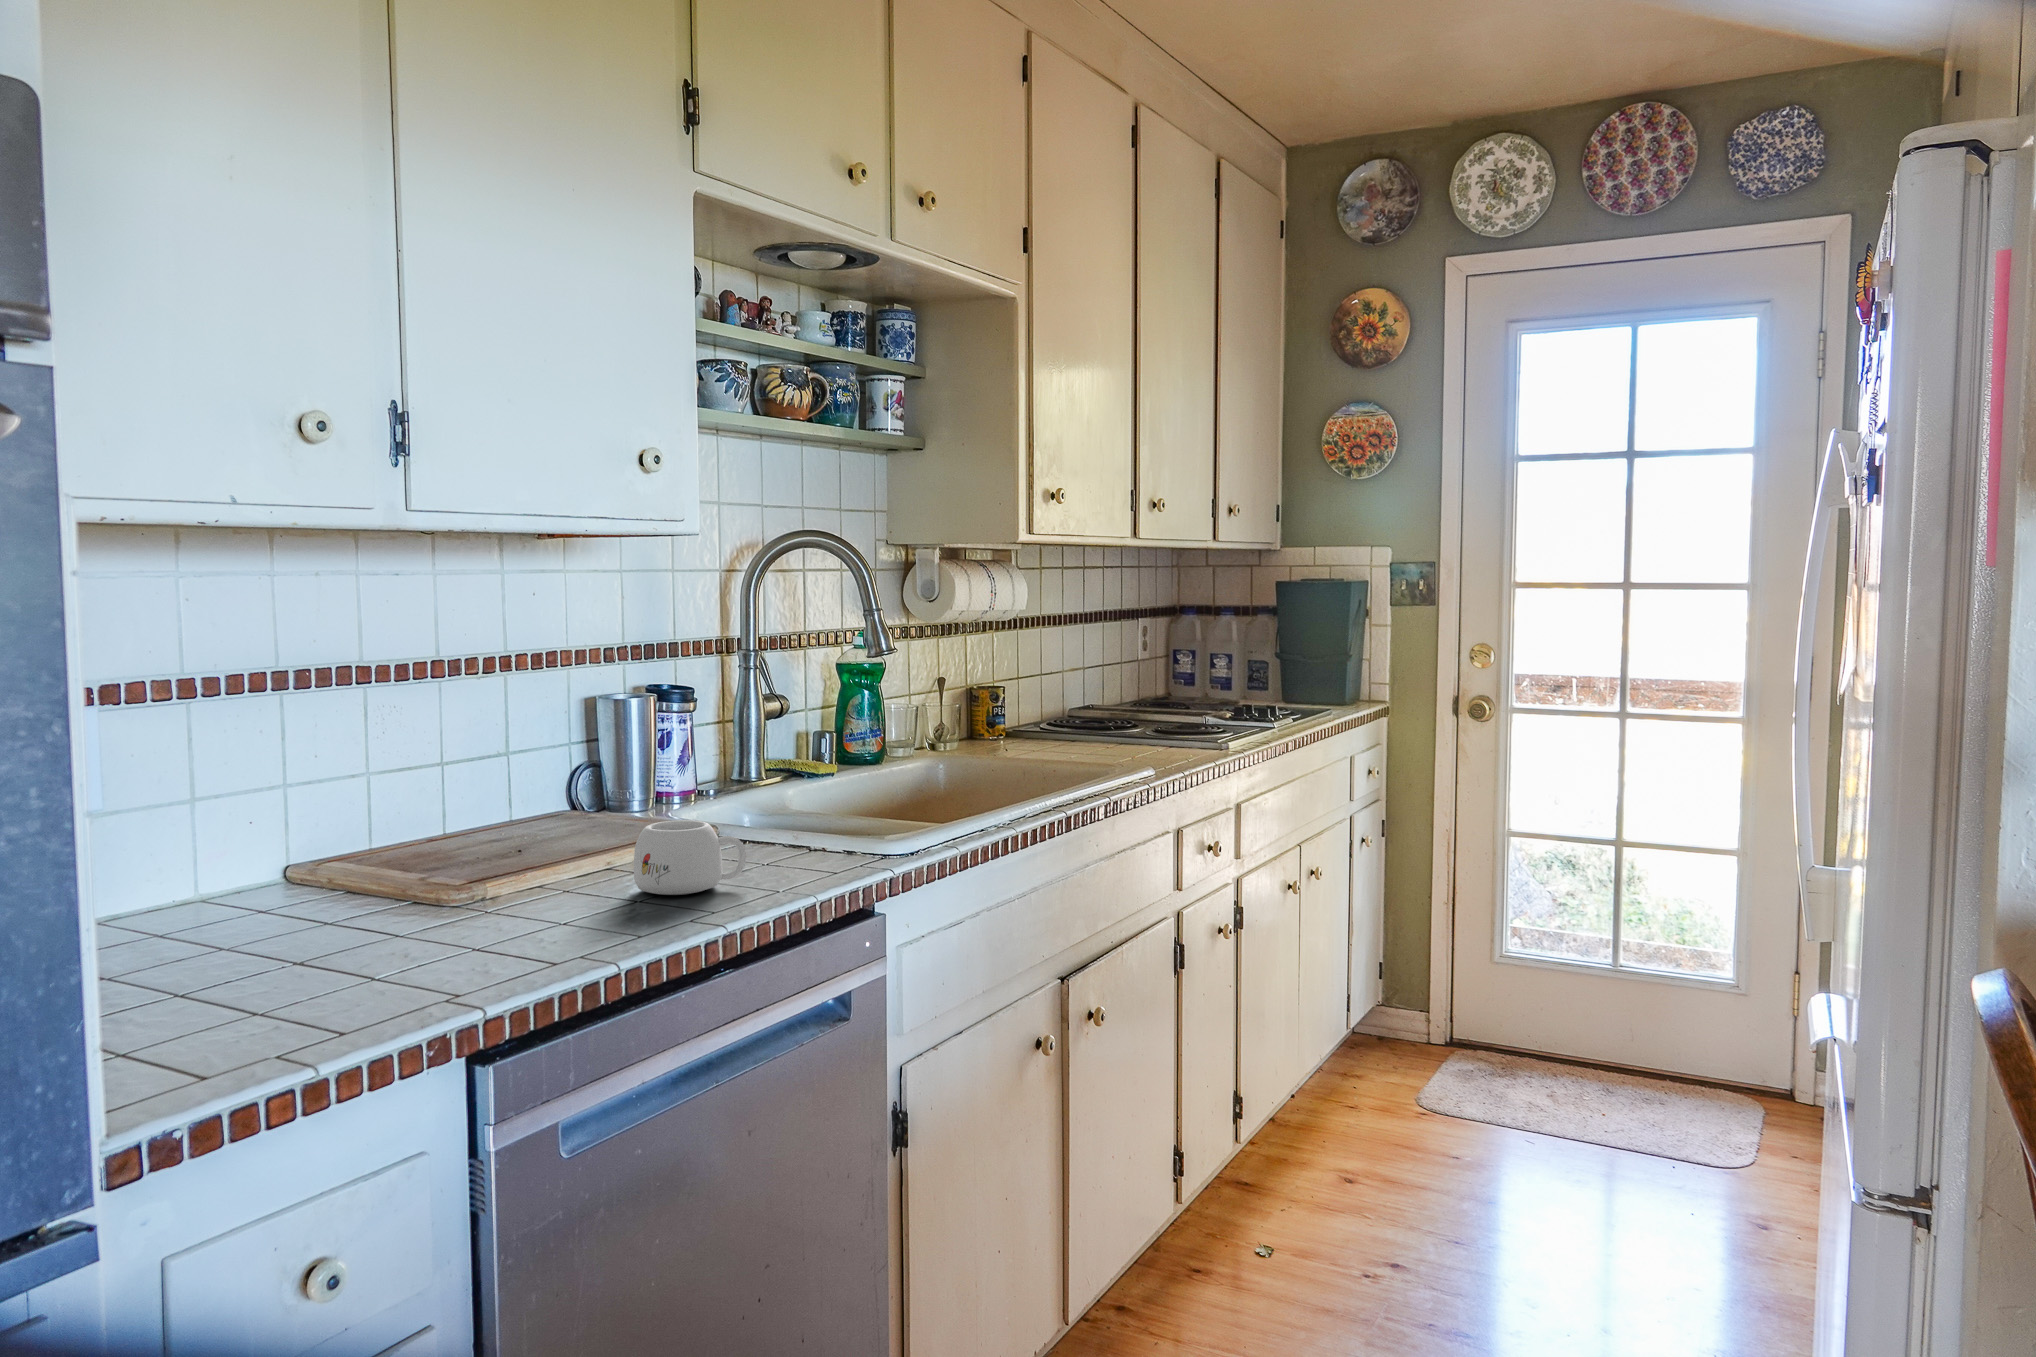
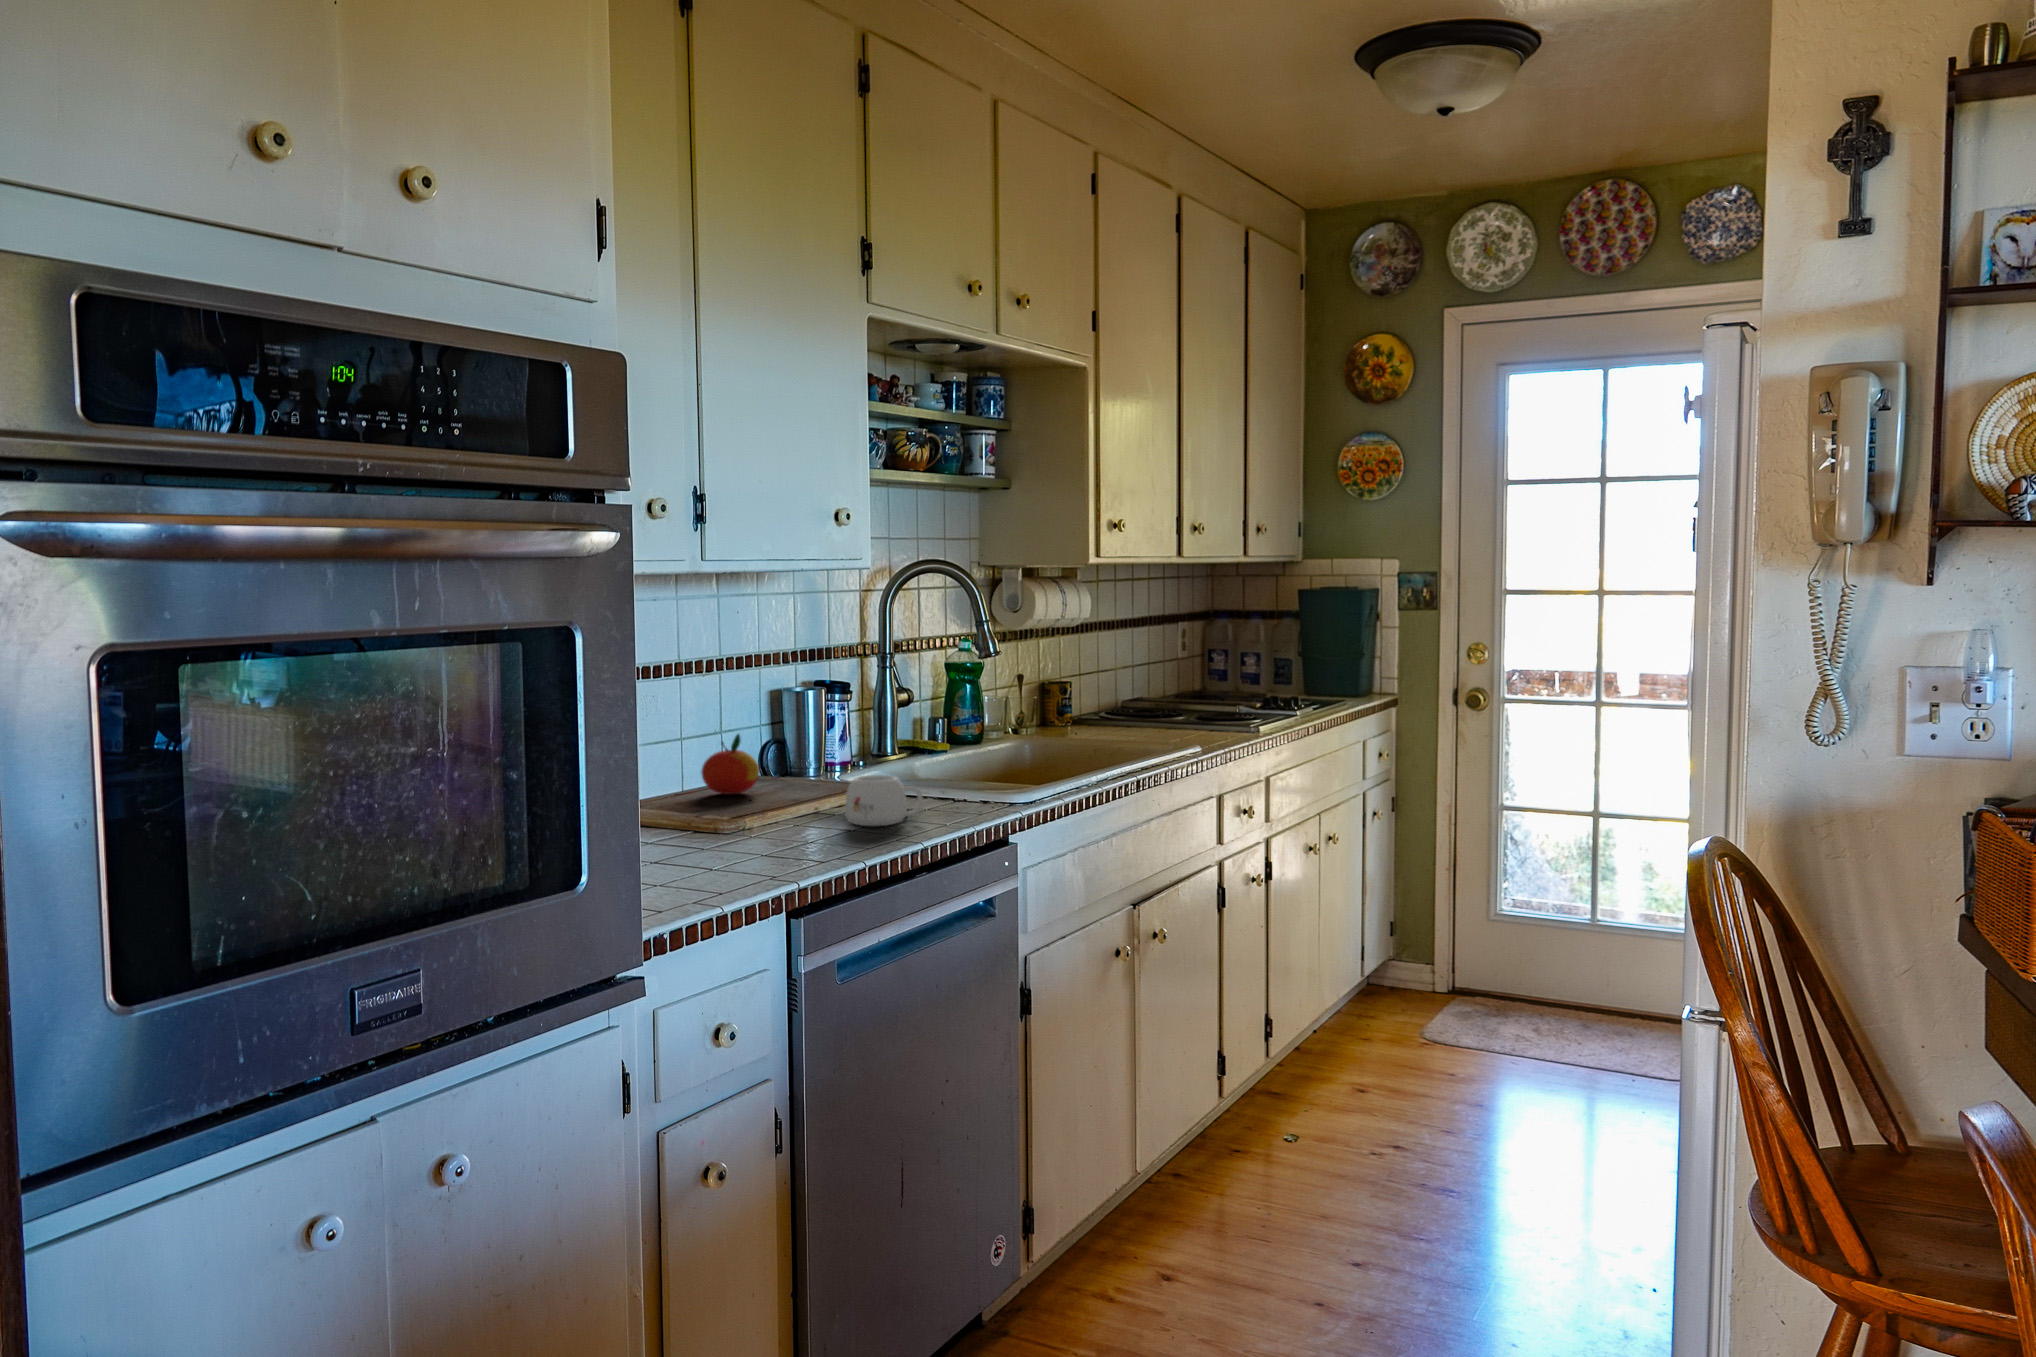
apple: none [456,758,540,842] -> present [701,734,760,794]

